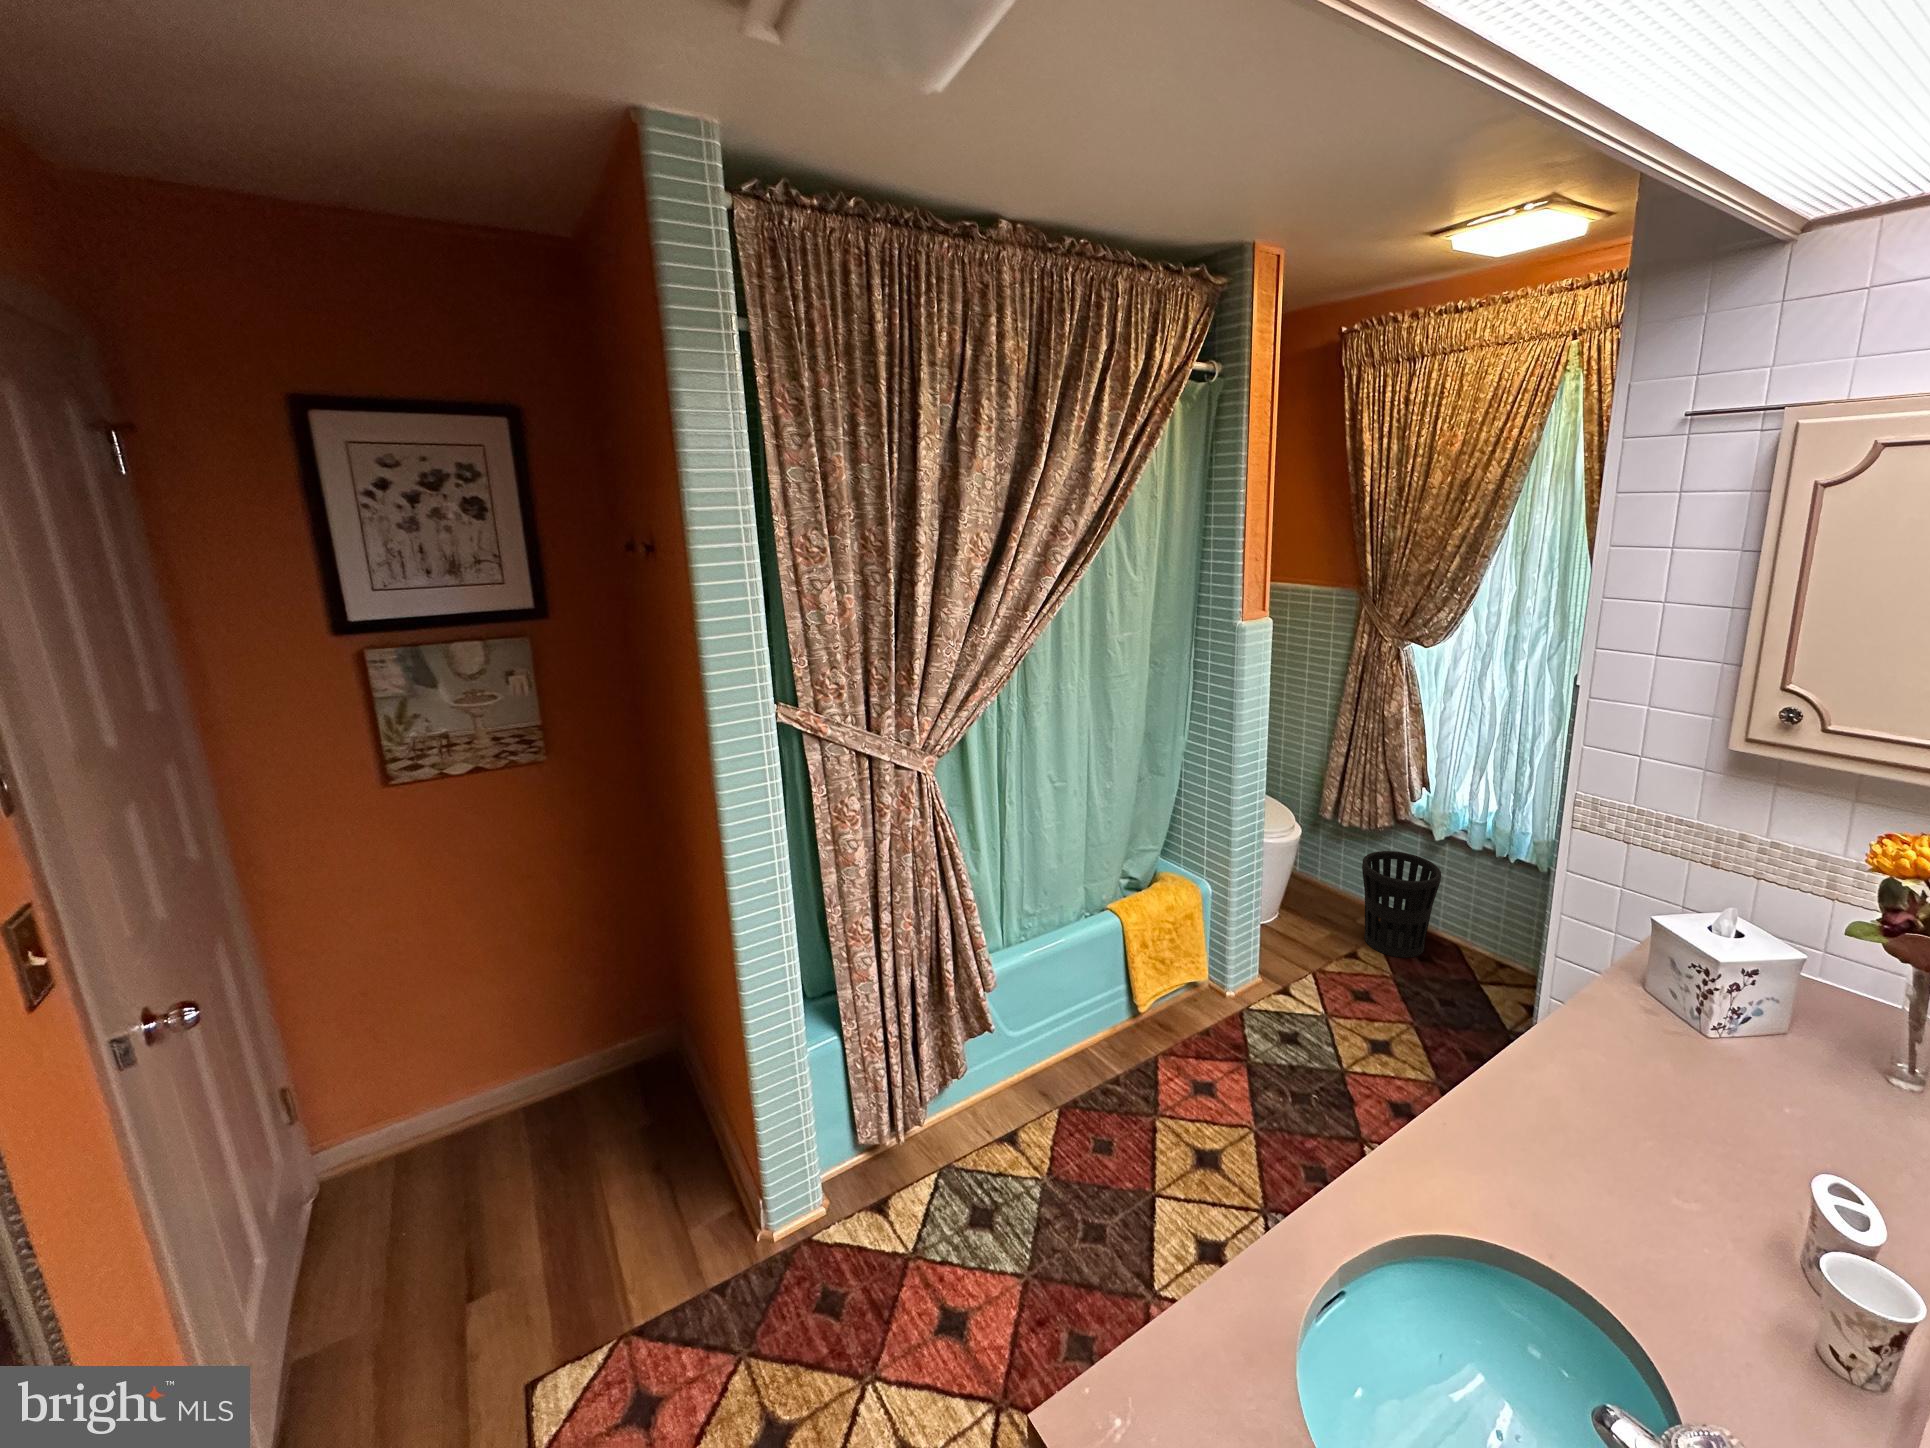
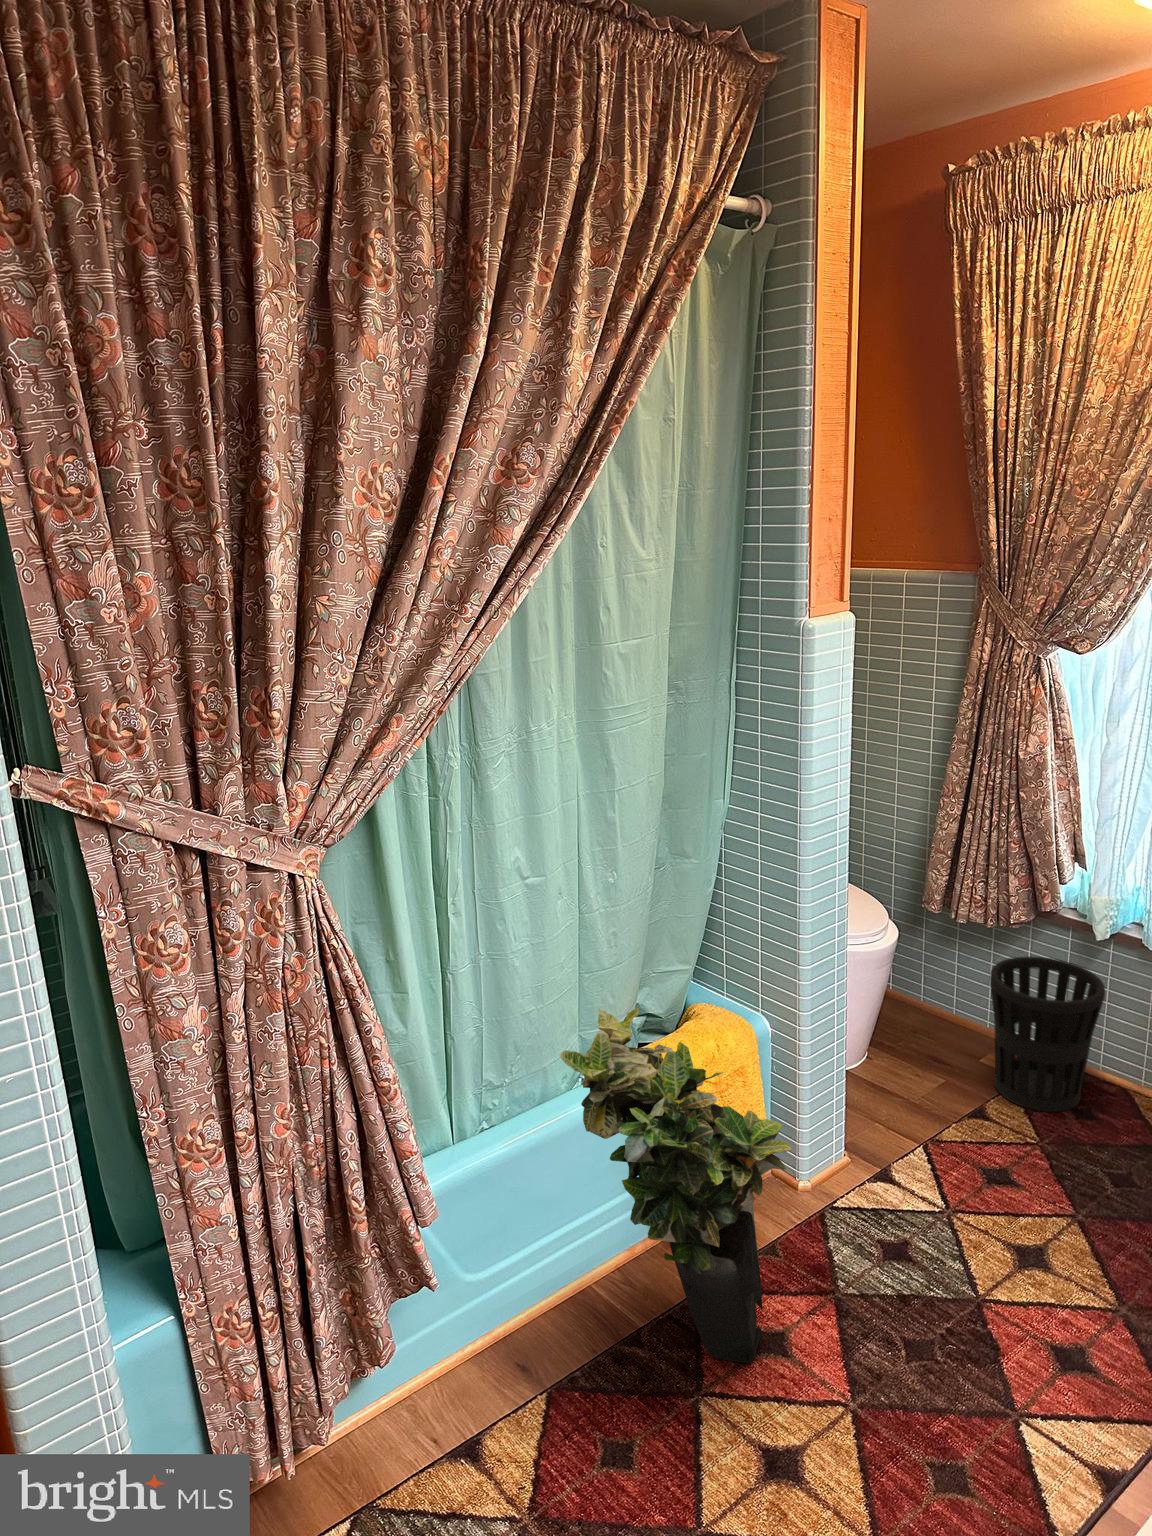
potted plant: none [1073,866,1219,1100] -> present [559,1008,791,1363]

